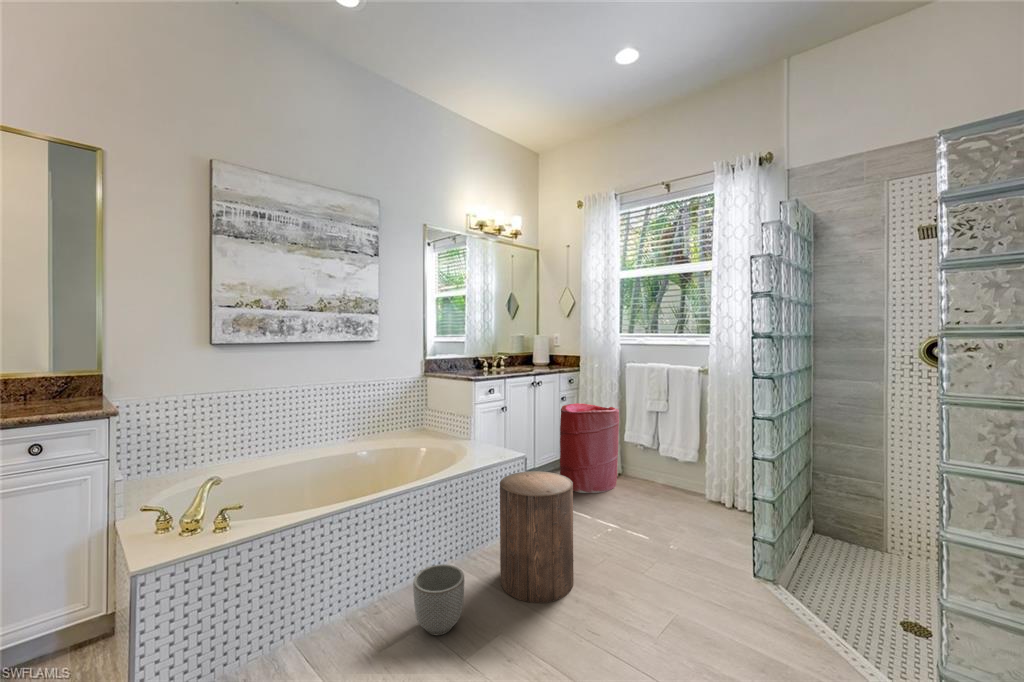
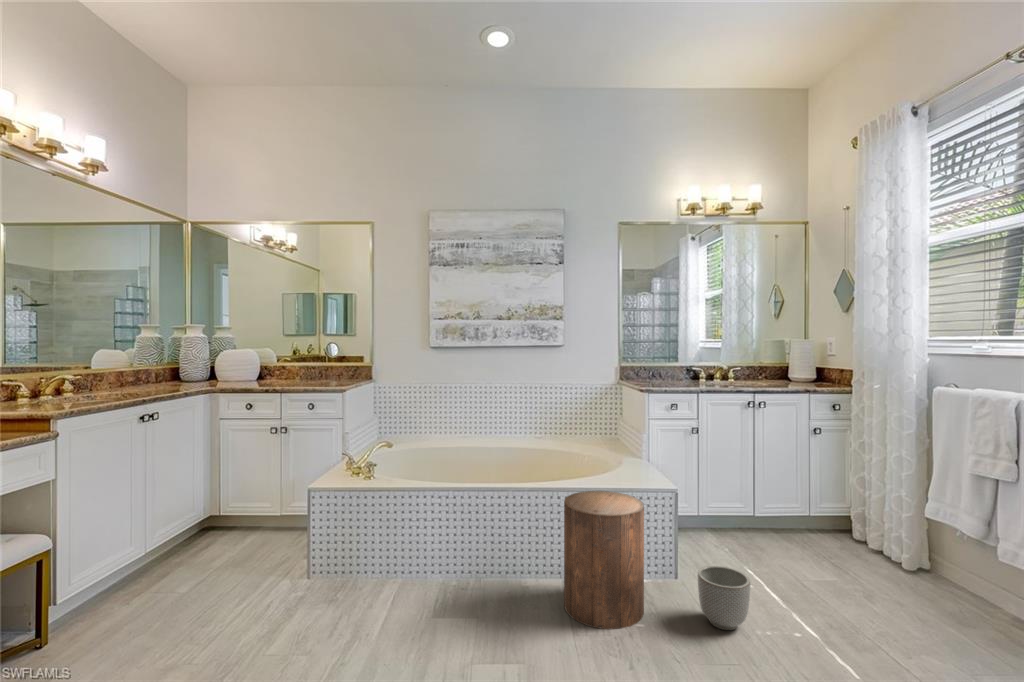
laundry hamper: present [560,403,619,493] -> none [777,438,879,572]
planter: present [413,564,465,635] -> present [698,566,751,630]

